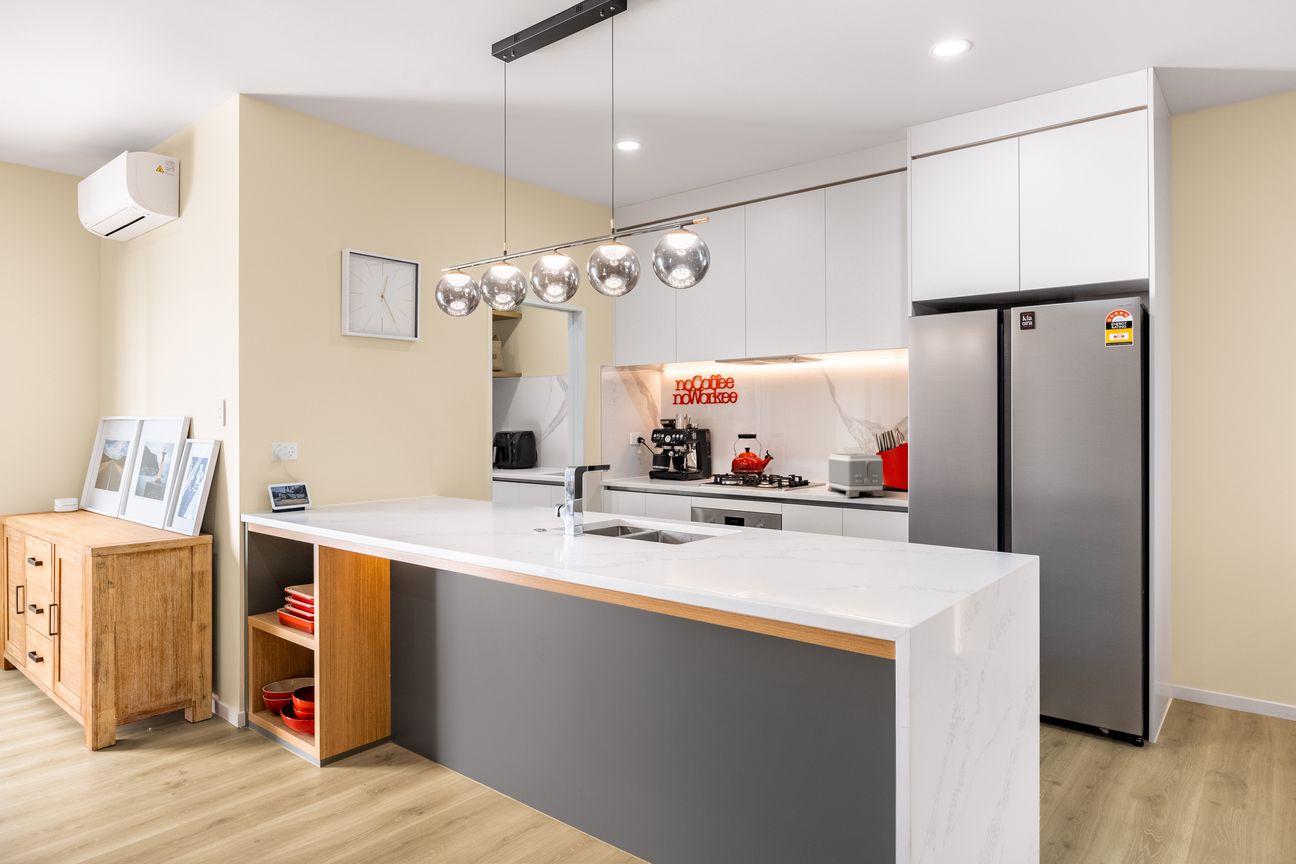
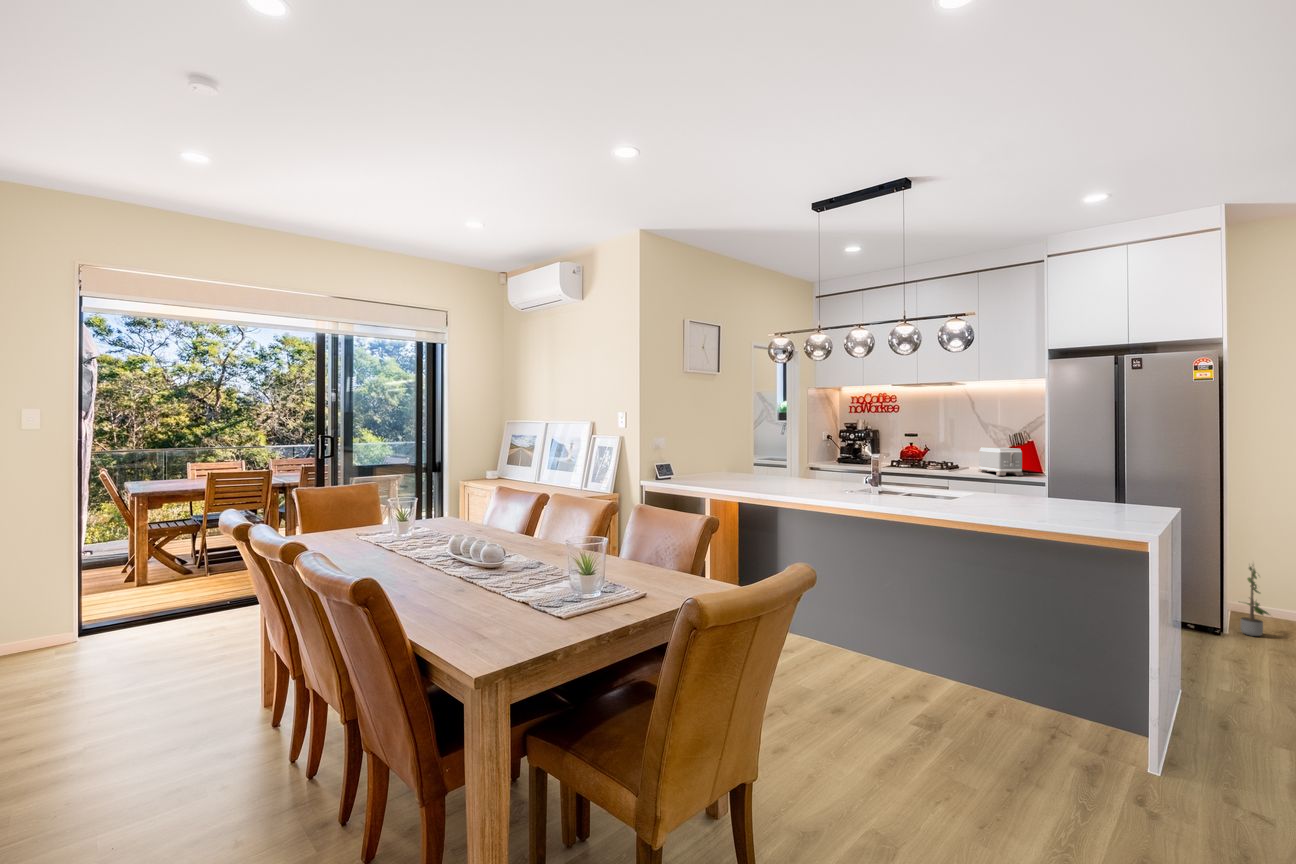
potted plant: none [1170,627,1222,748] -> present [1240,567,1269,636]

